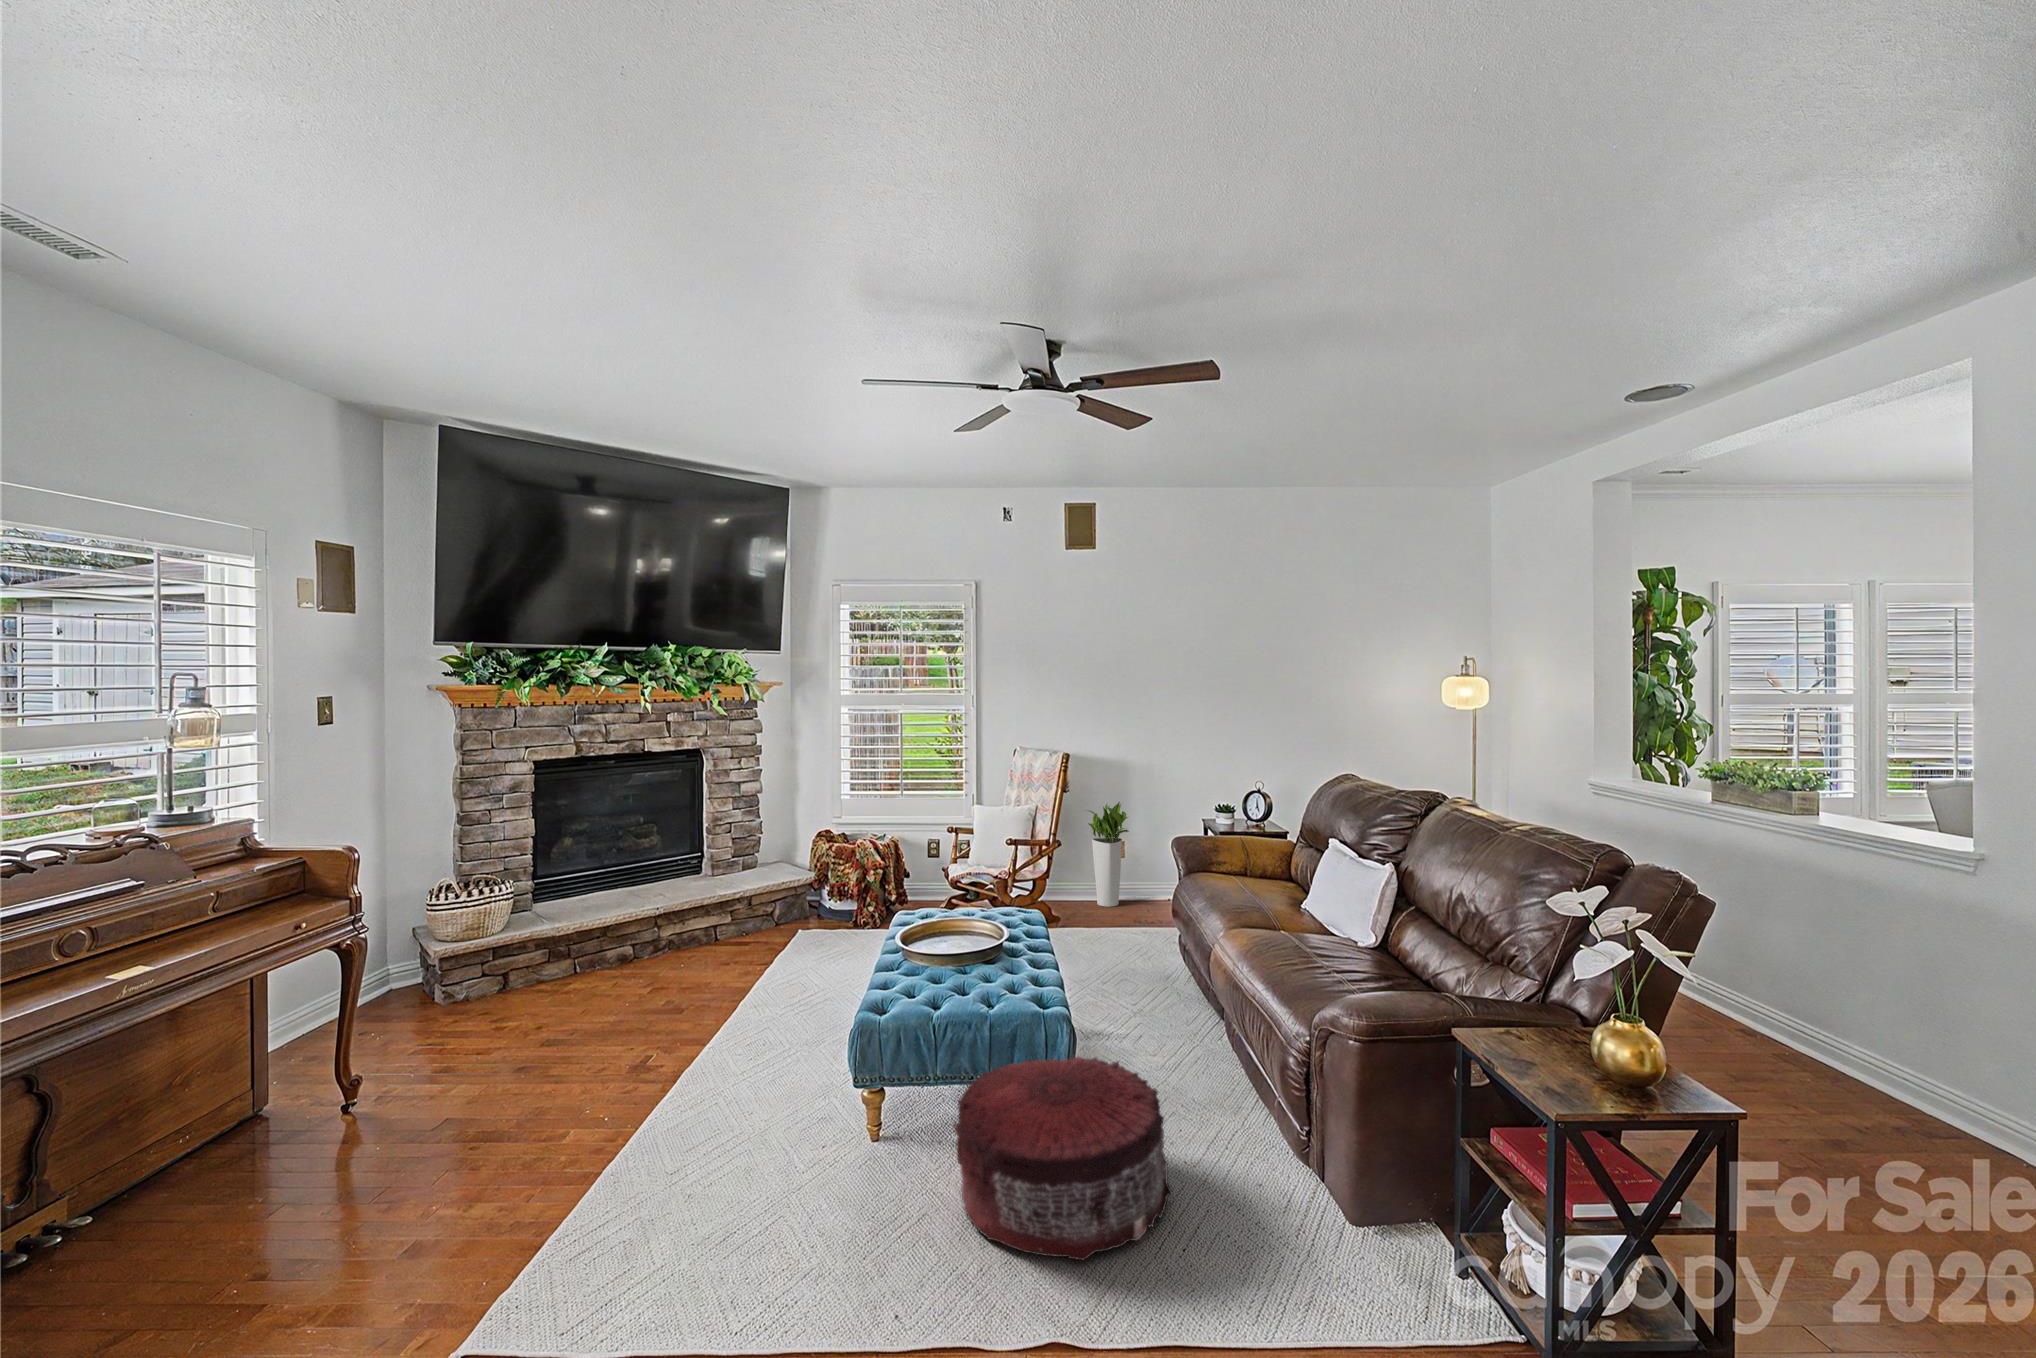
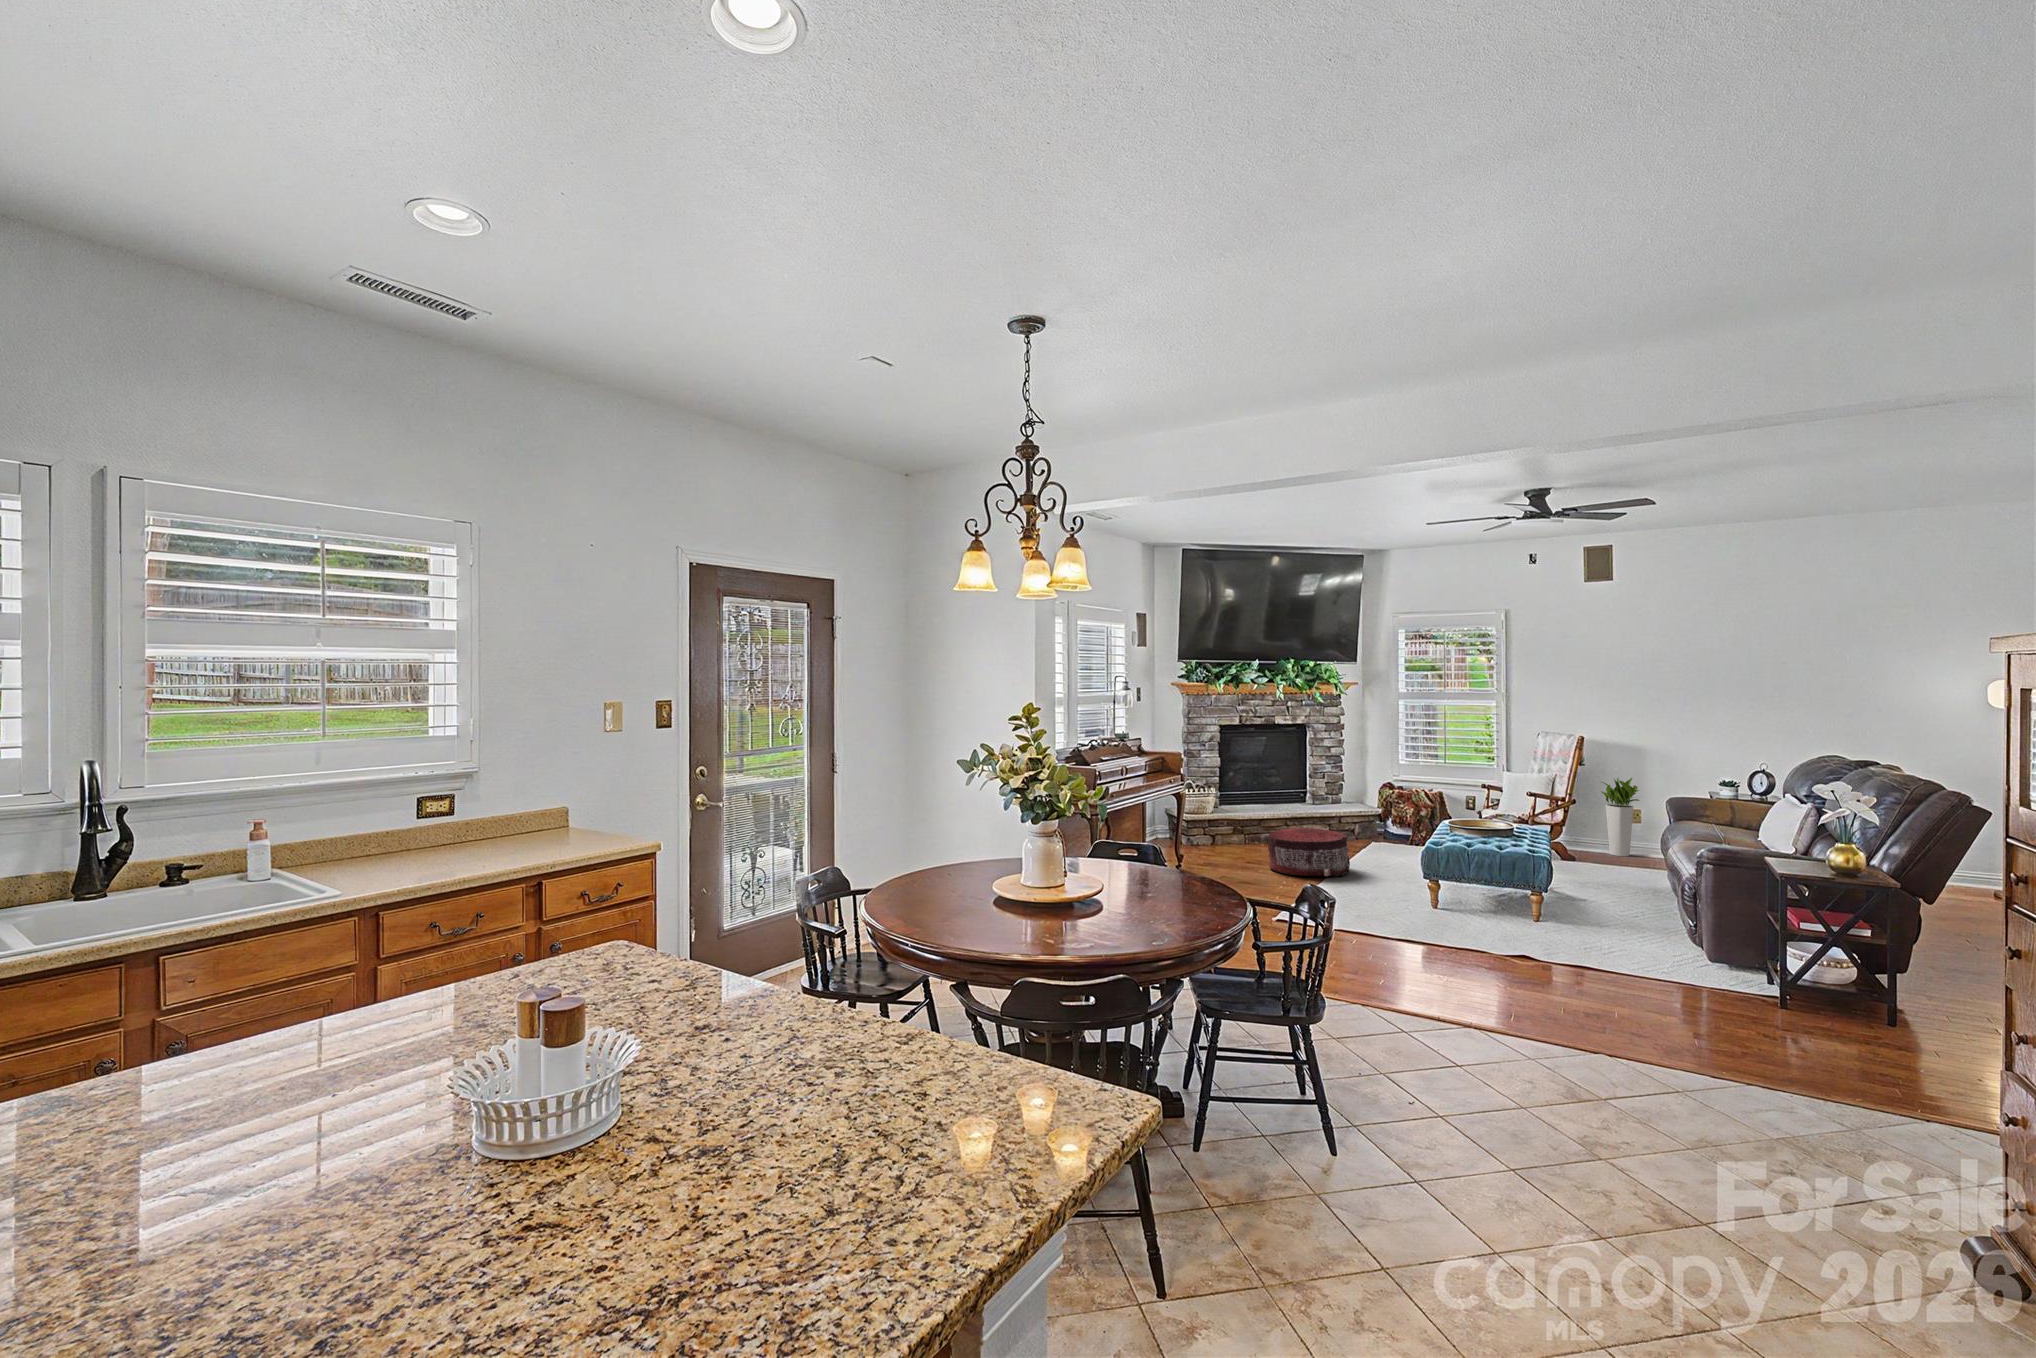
pouf: present [954,1057,1173,1260] -> present [1268,828,1350,877]

